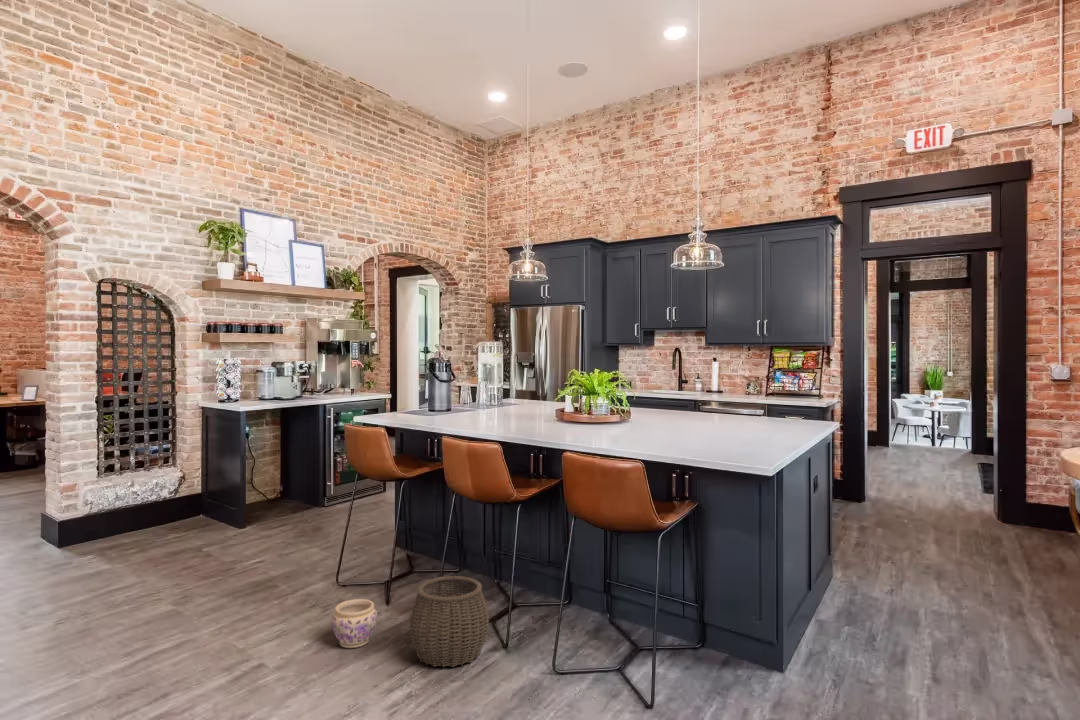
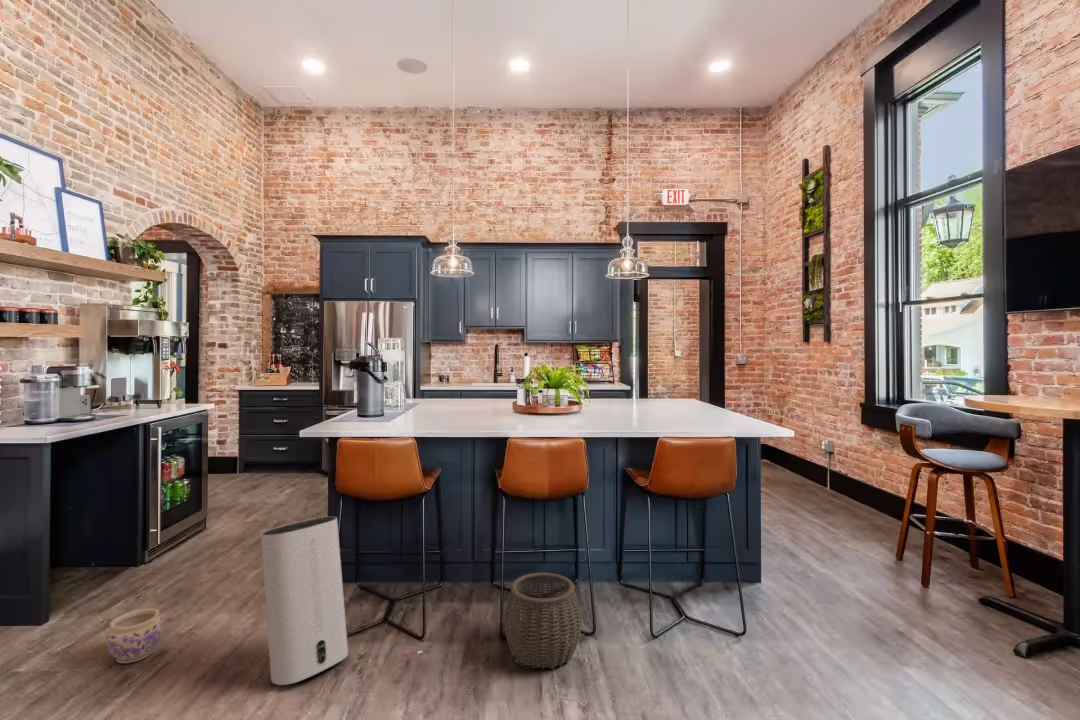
air purifier: none [266,492,332,613] -> present [261,517,348,685]
planter: present [332,599,377,649] -> present [106,609,163,664]

